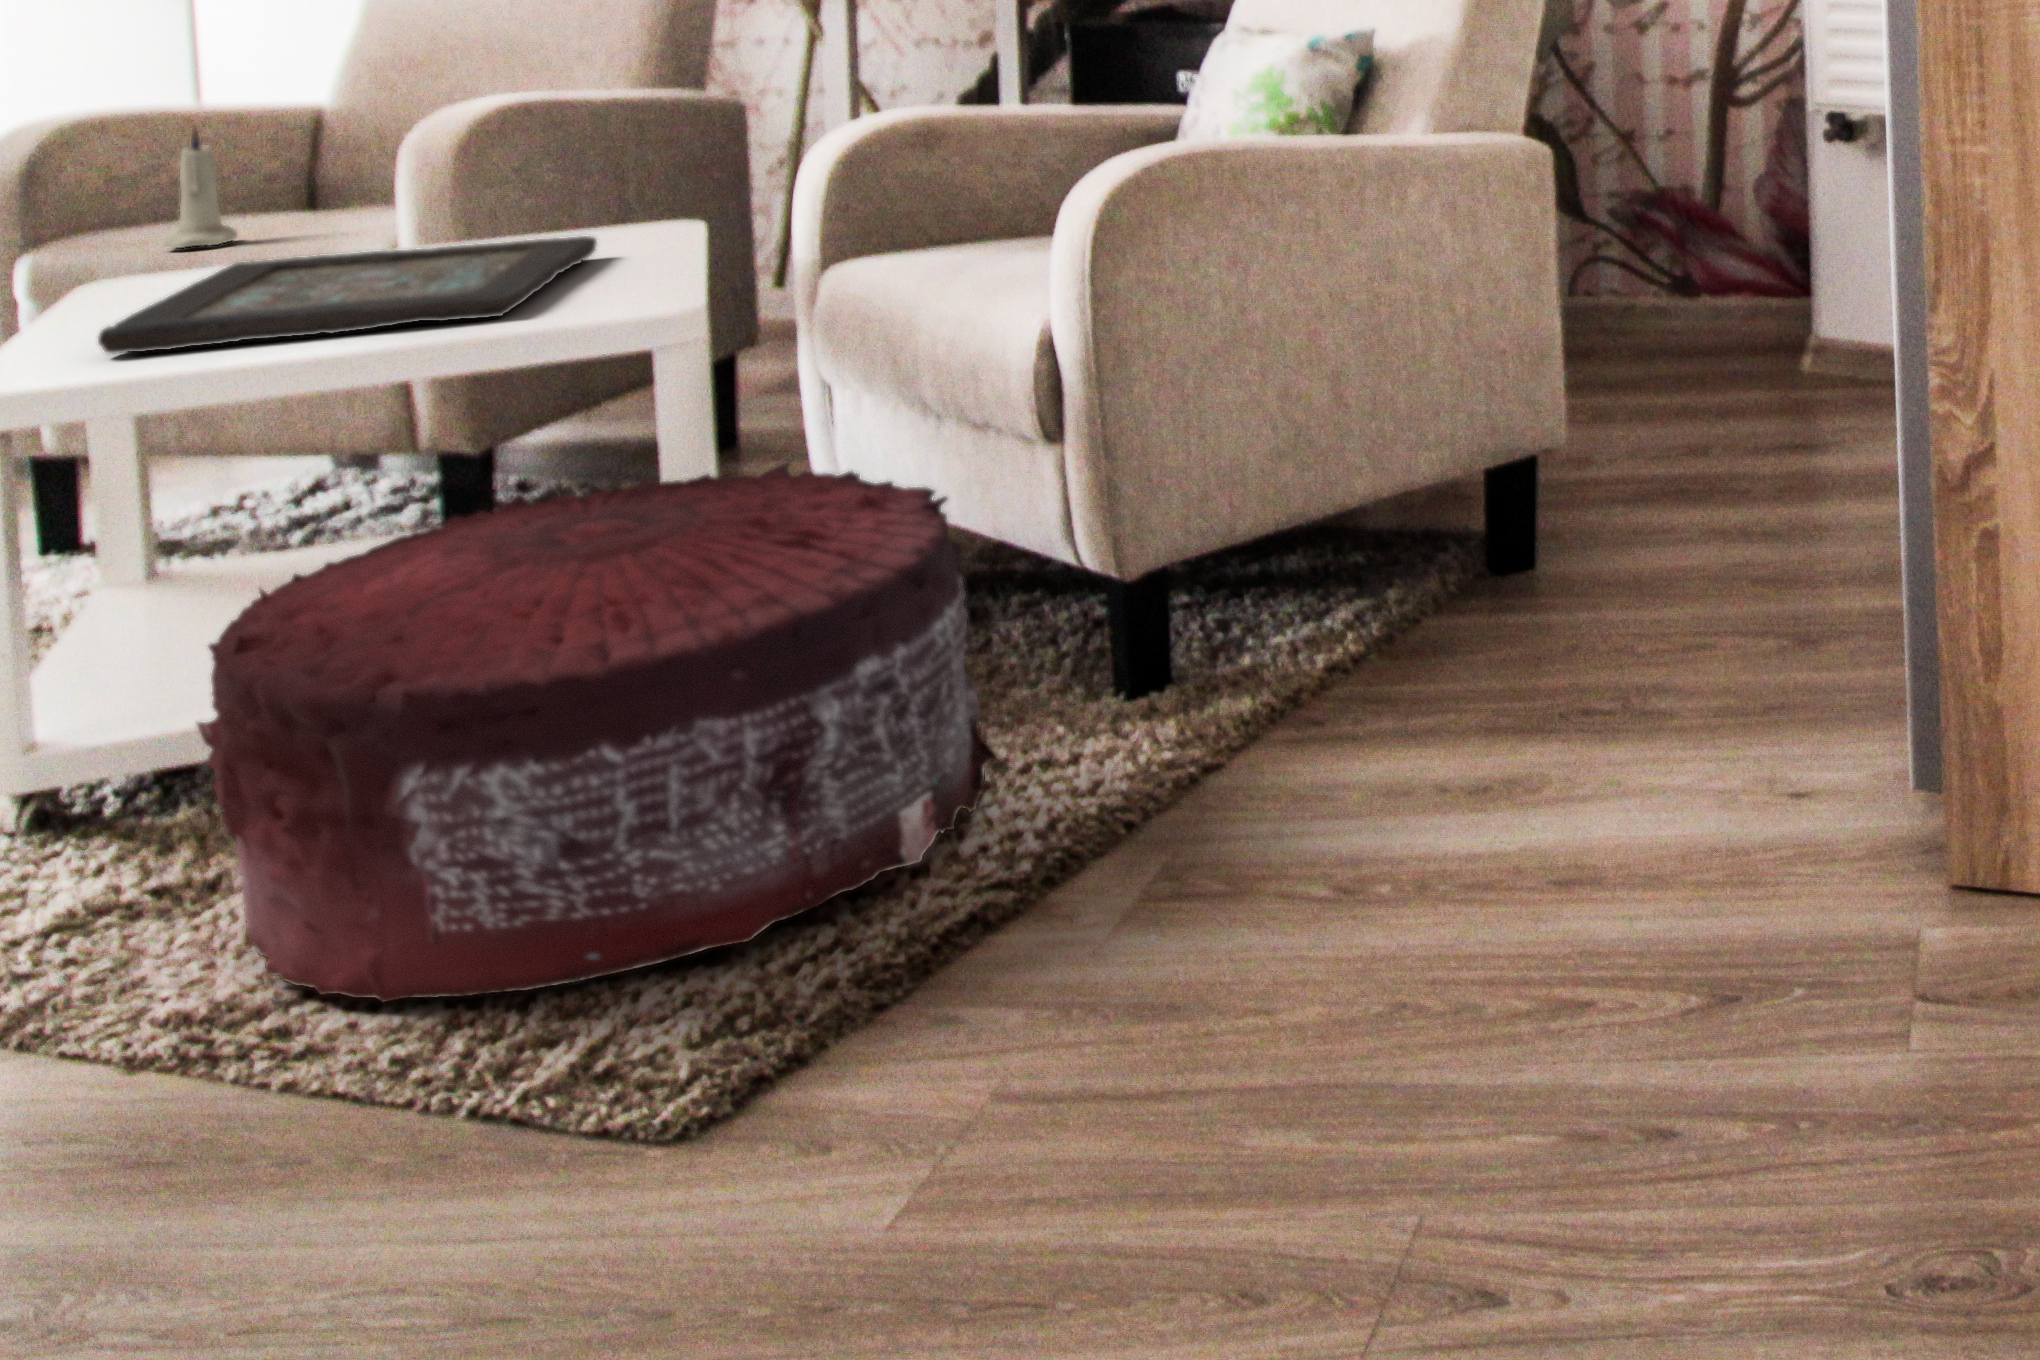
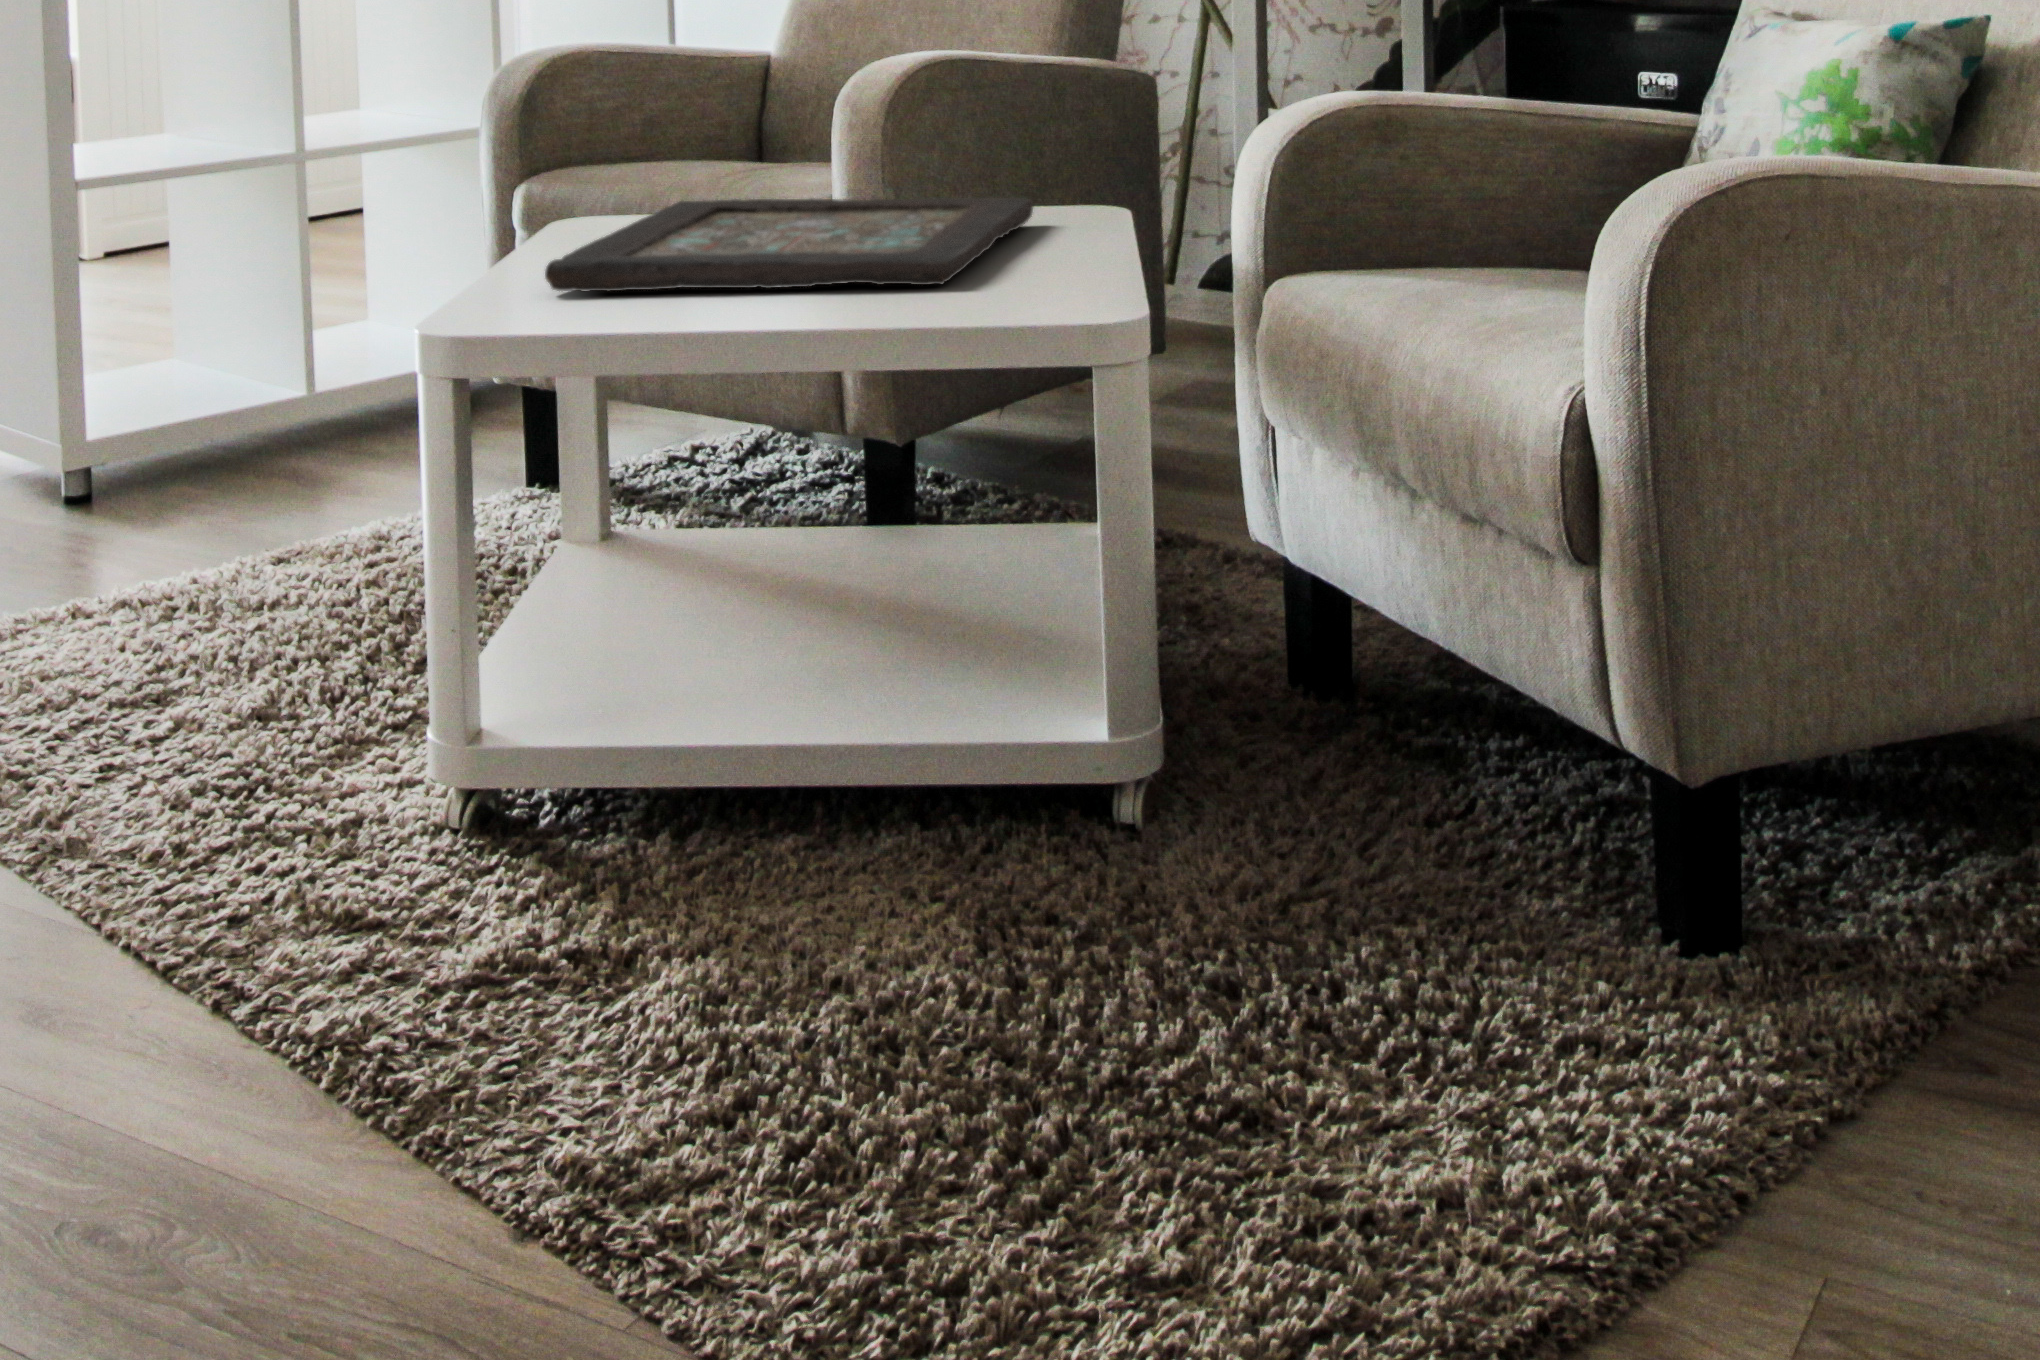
candle: present [162,126,237,248] -> none [621,53,688,185]
pouf: present [197,463,999,1003] -> none [614,508,1565,1247]

